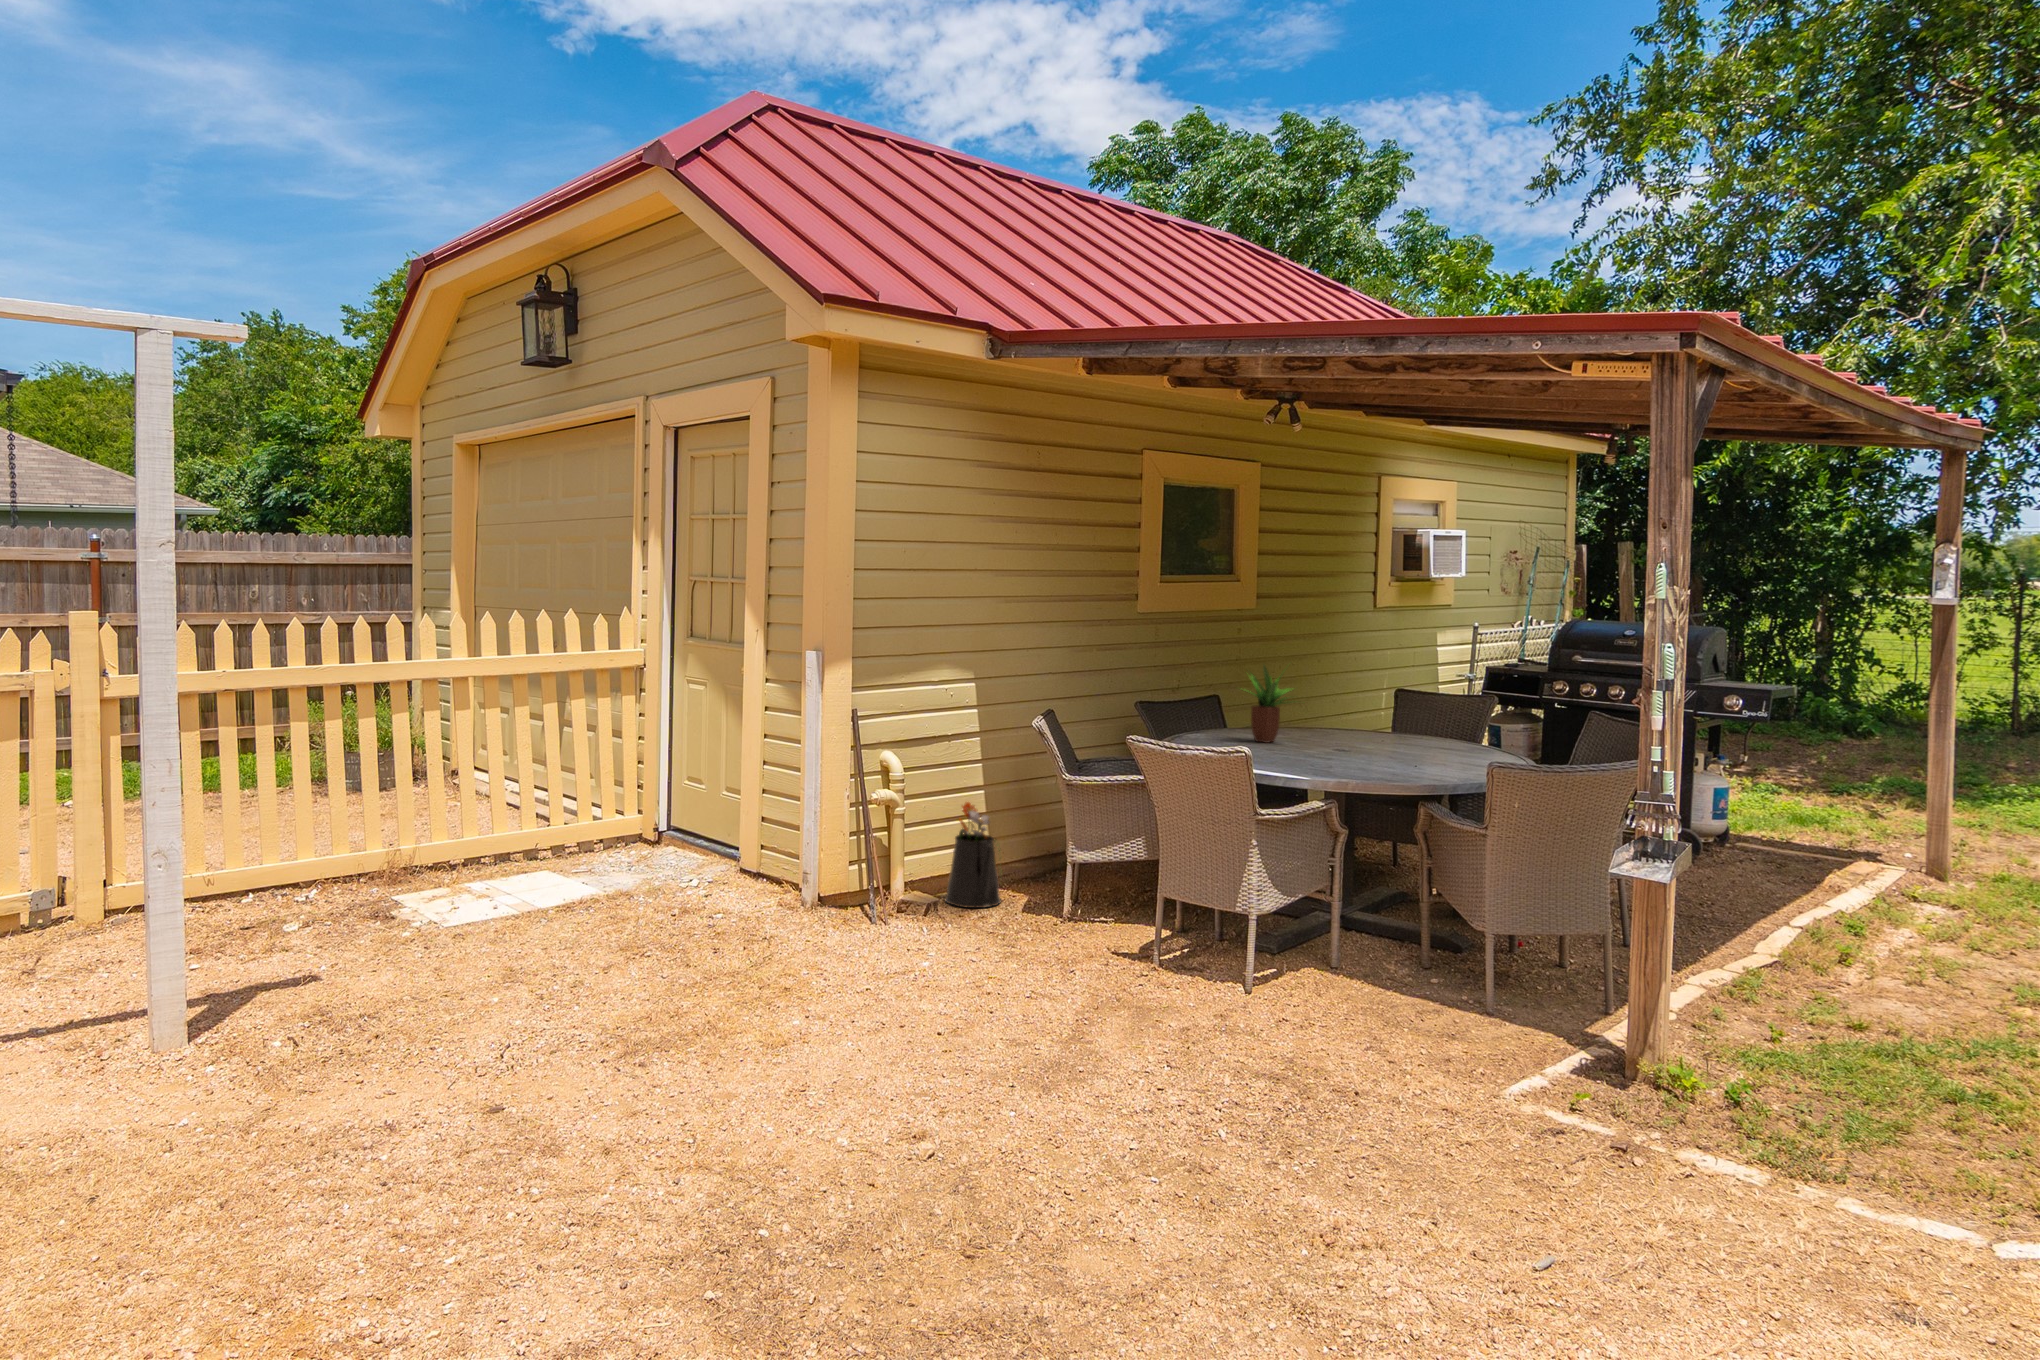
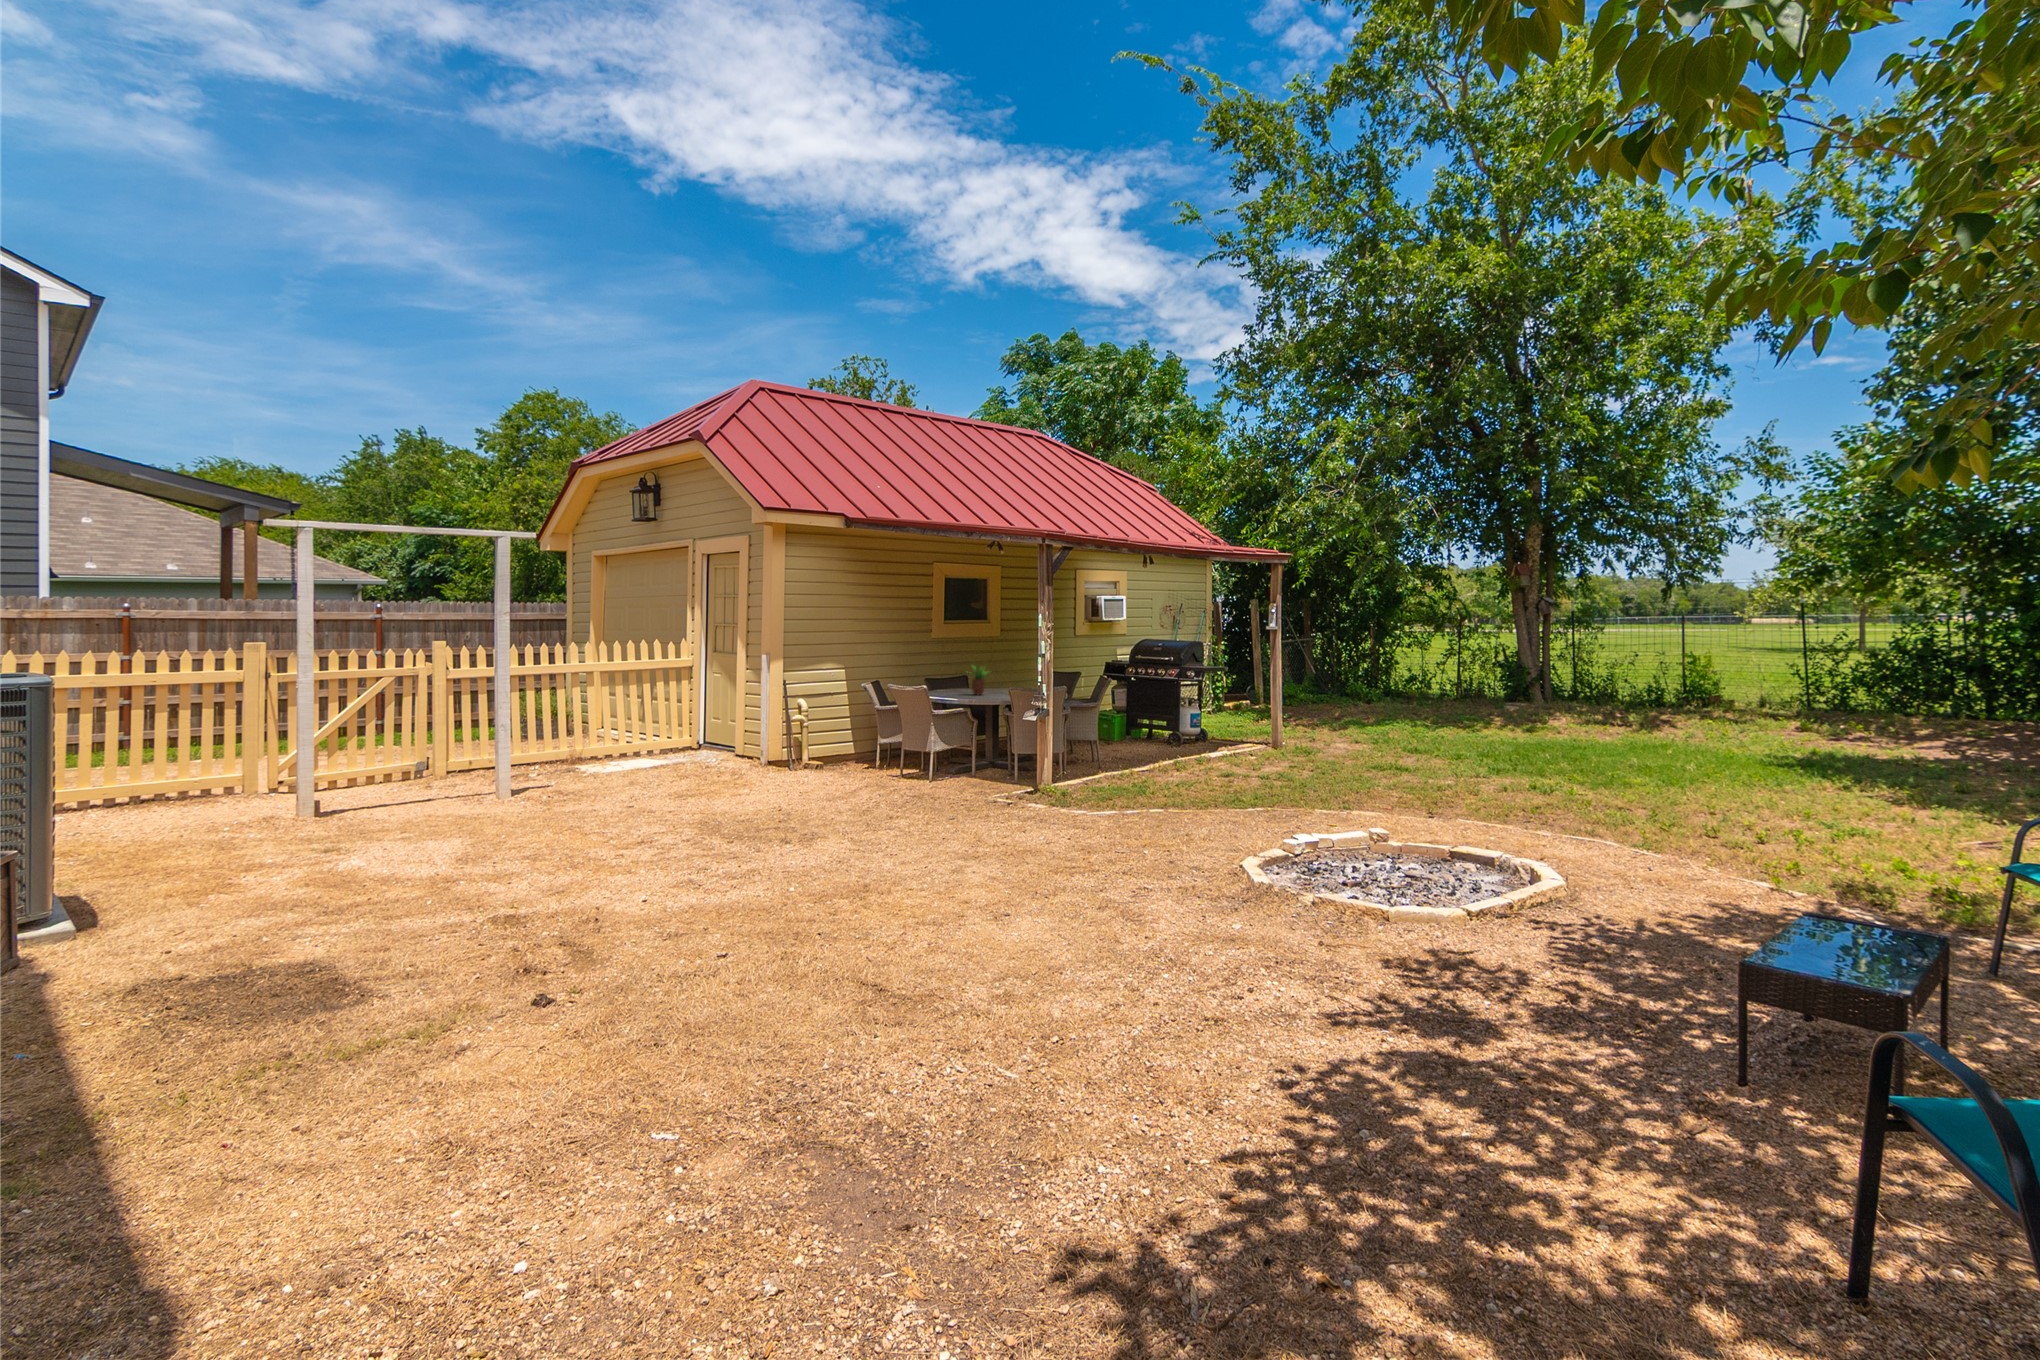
watering can: present [944,802,1002,908] -> none [829,722,855,766]

